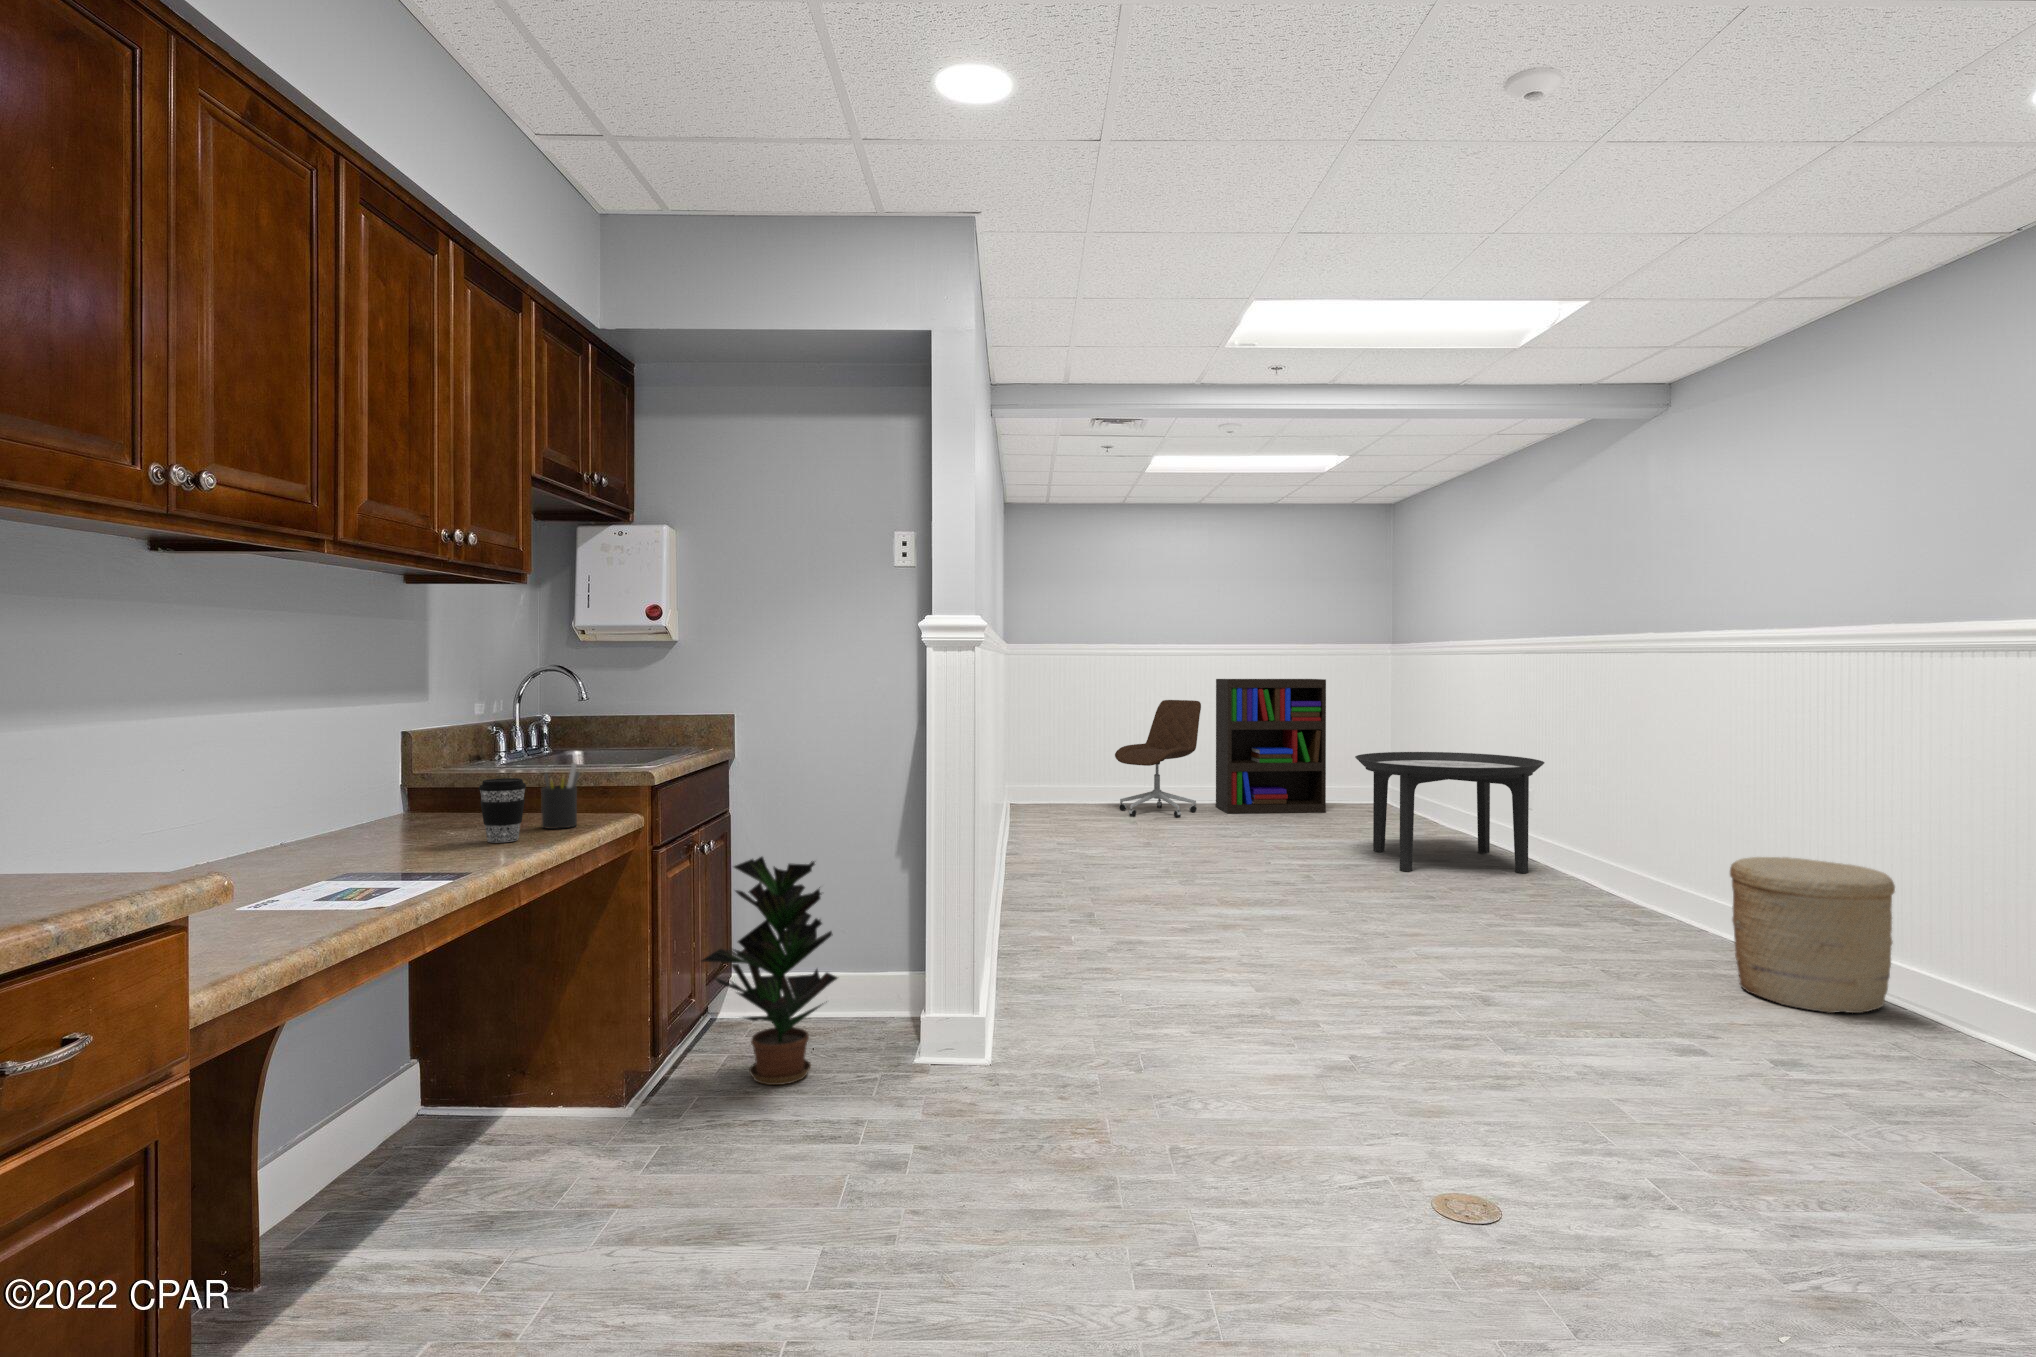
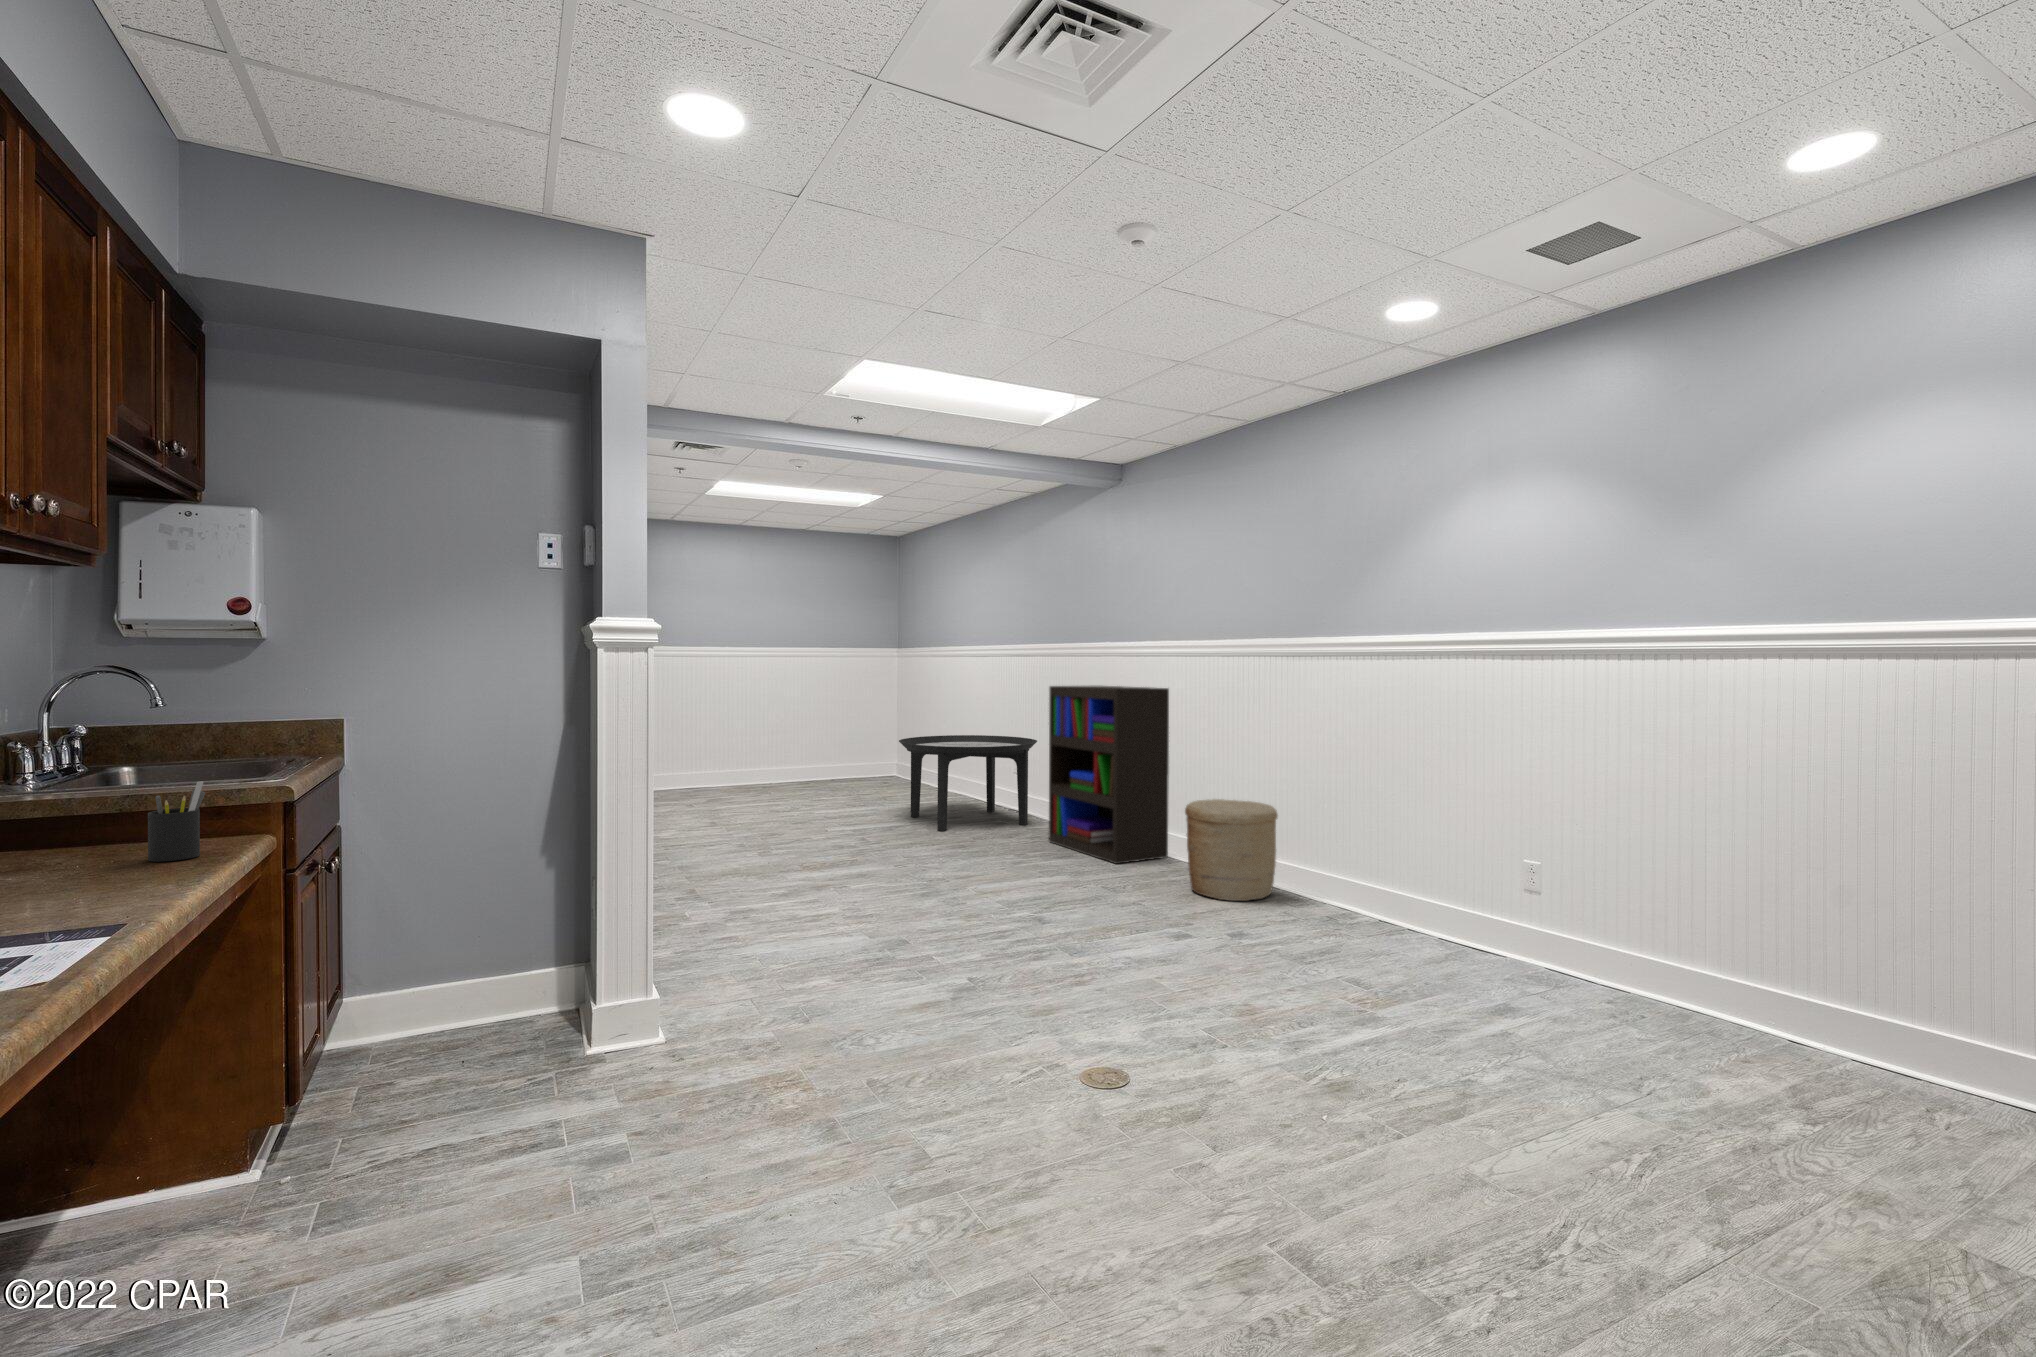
bookshelf: present [1216,679,1326,813] -> present [1049,686,1169,864]
office chair: present [1115,700,1201,817] -> none [674,697,754,802]
coffee cup: present [479,778,526,843] -> none [73,804,146,885]
potted plant: present [702,857,837,1085] -> none [334,867,504,1111]

